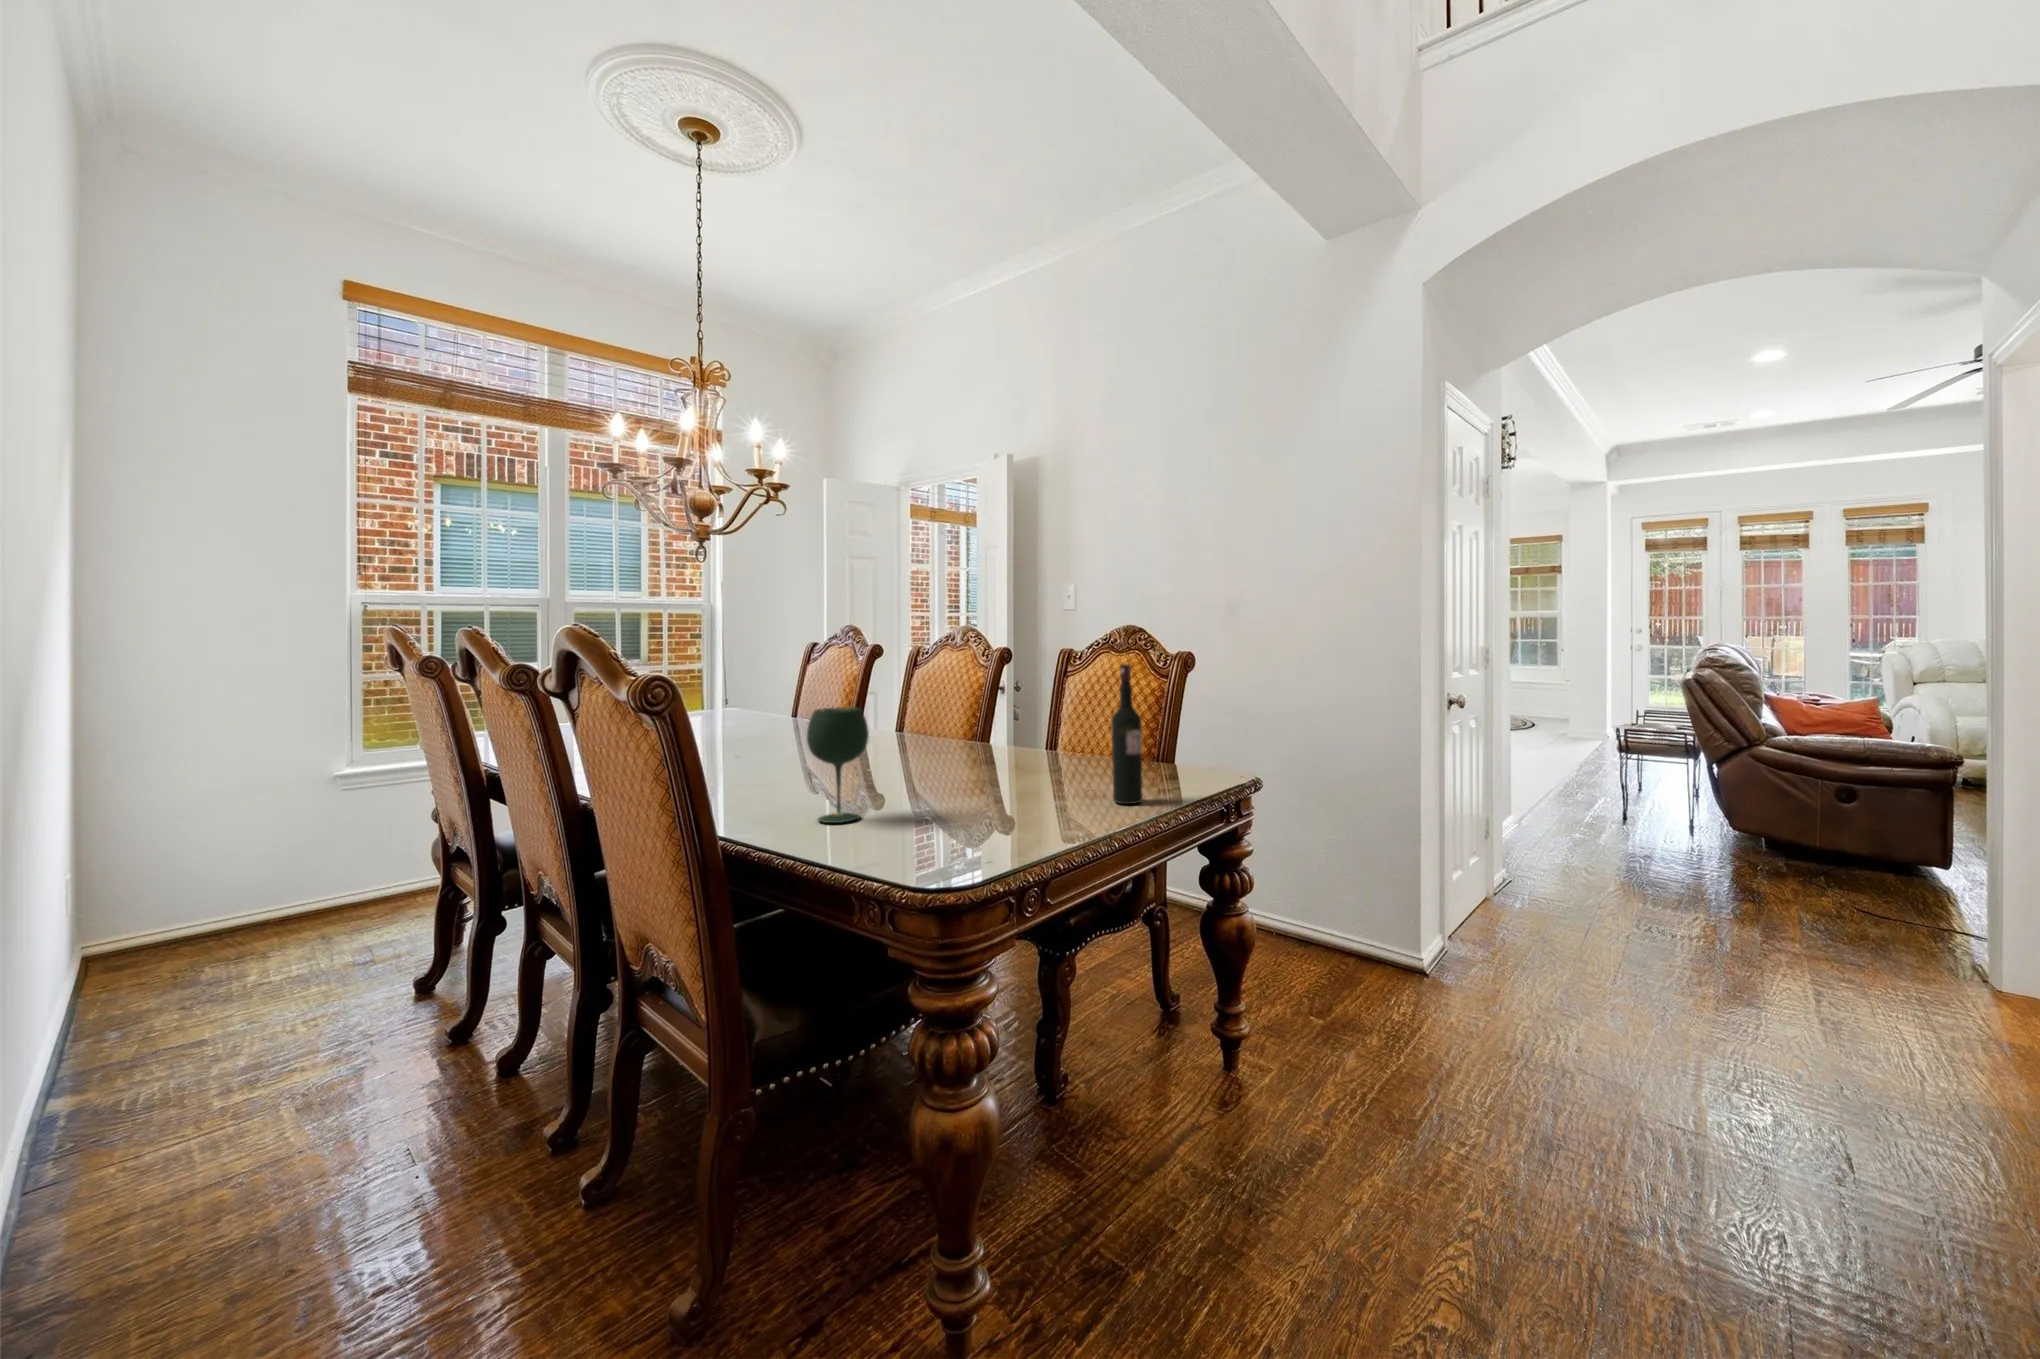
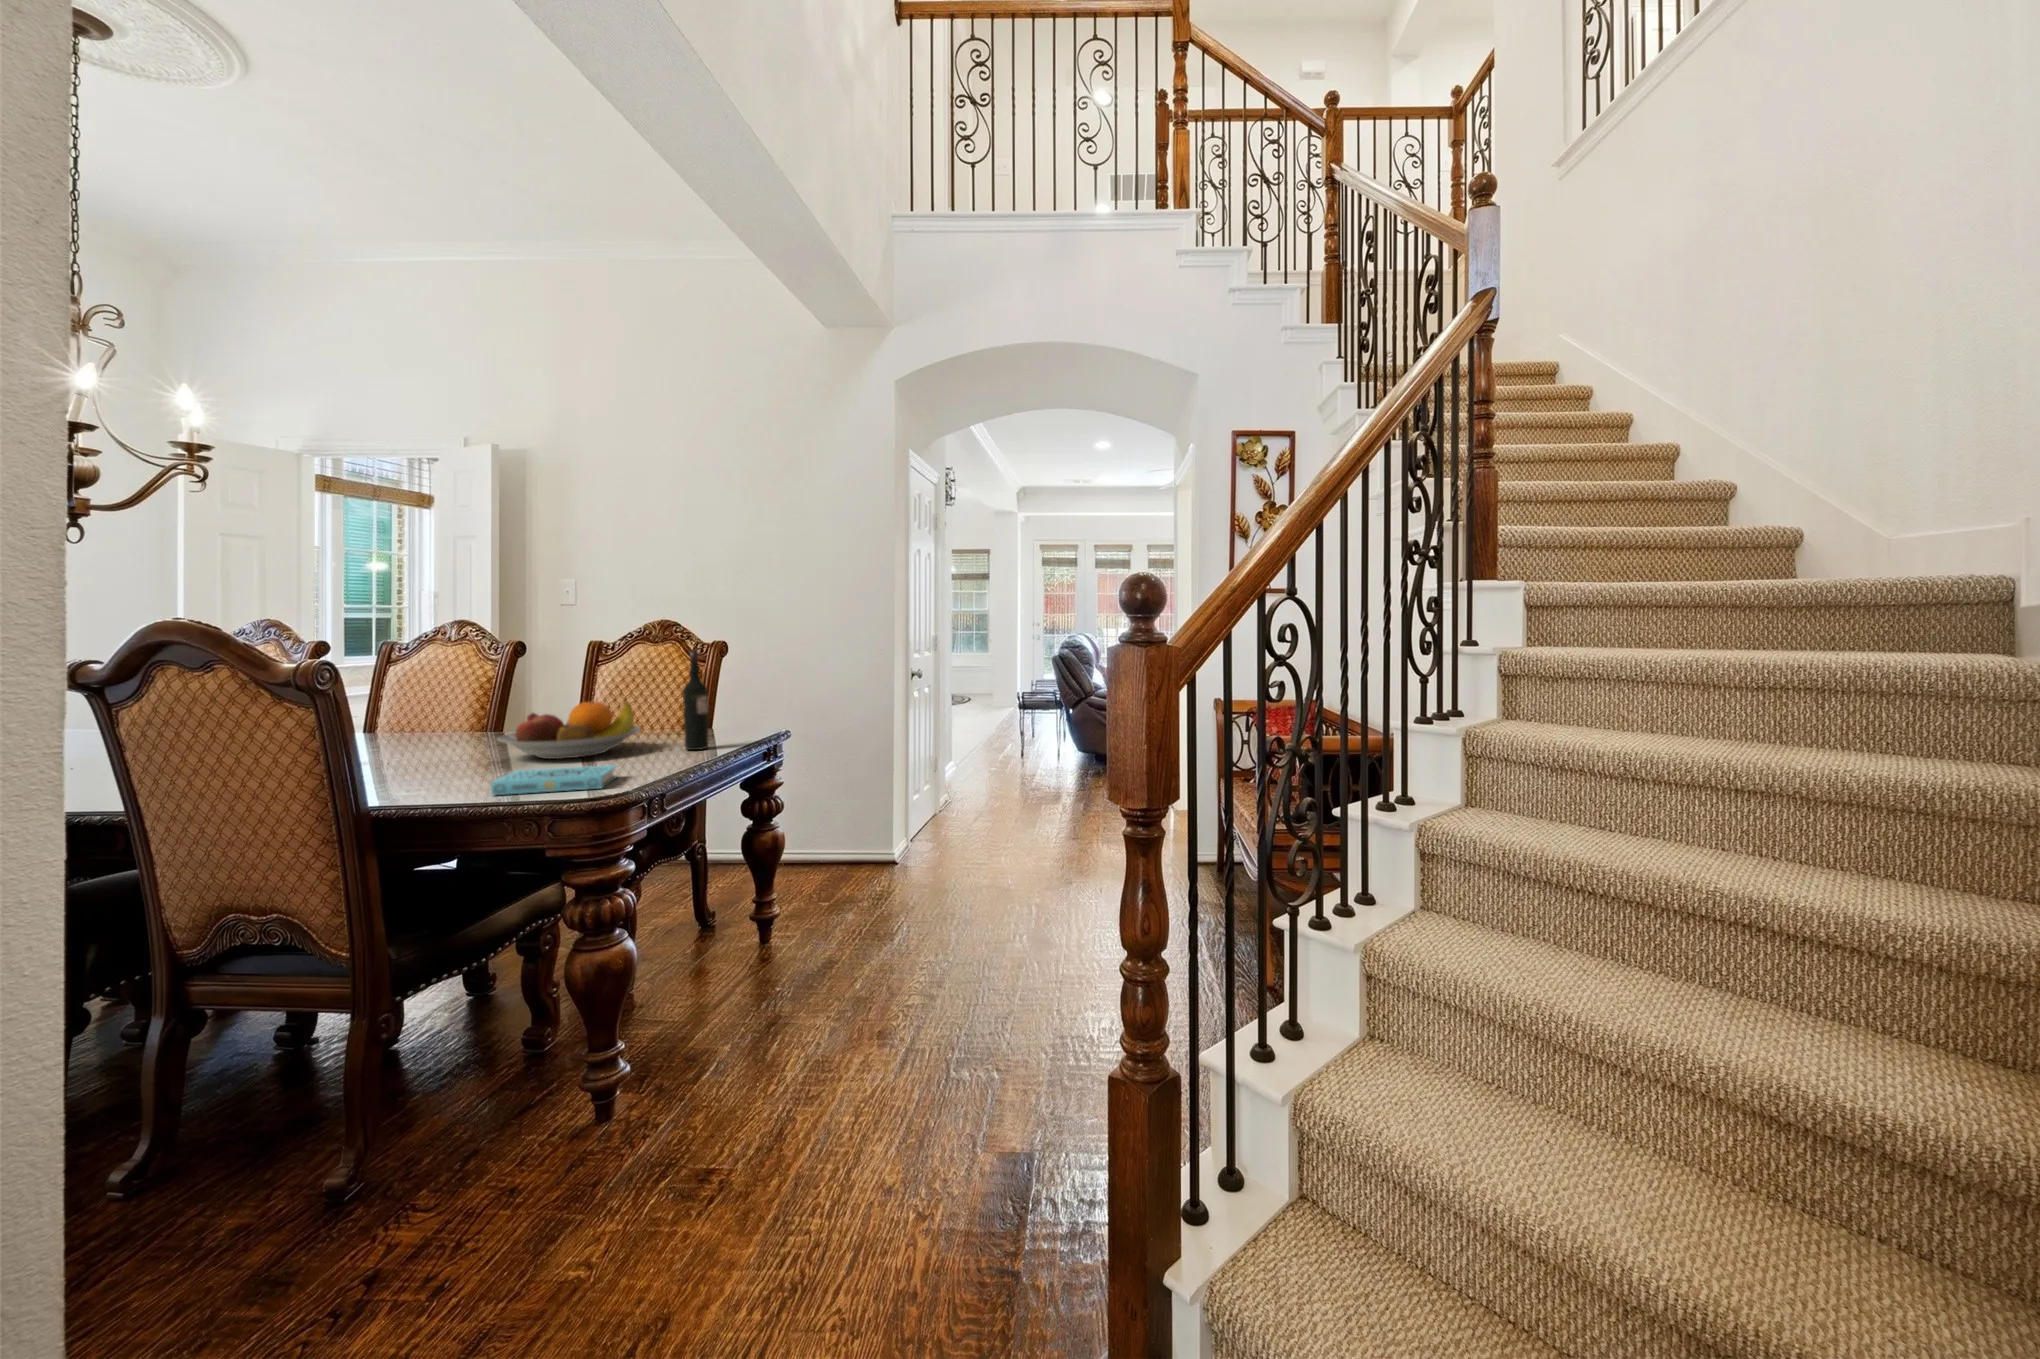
wine glass: present [807,707,869,823] -> none [408,690,472,785]
fruit bowl: none [920,726,1070,797] -> present [498,701,641,759]
book: none [847,818,1001,867] -> present [491,765,618,795]

